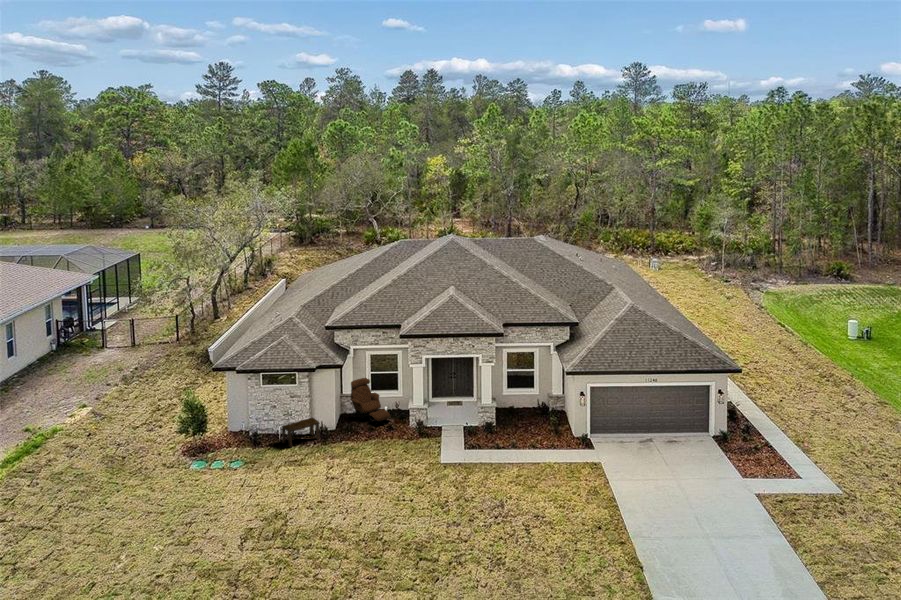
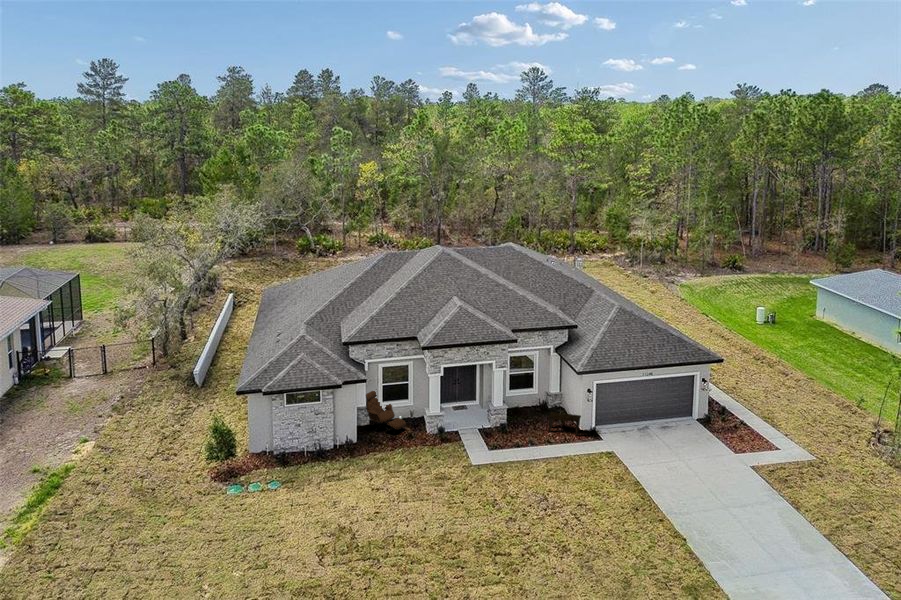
bench: present [282,418,319,447] -> present [548,412,581,436]

